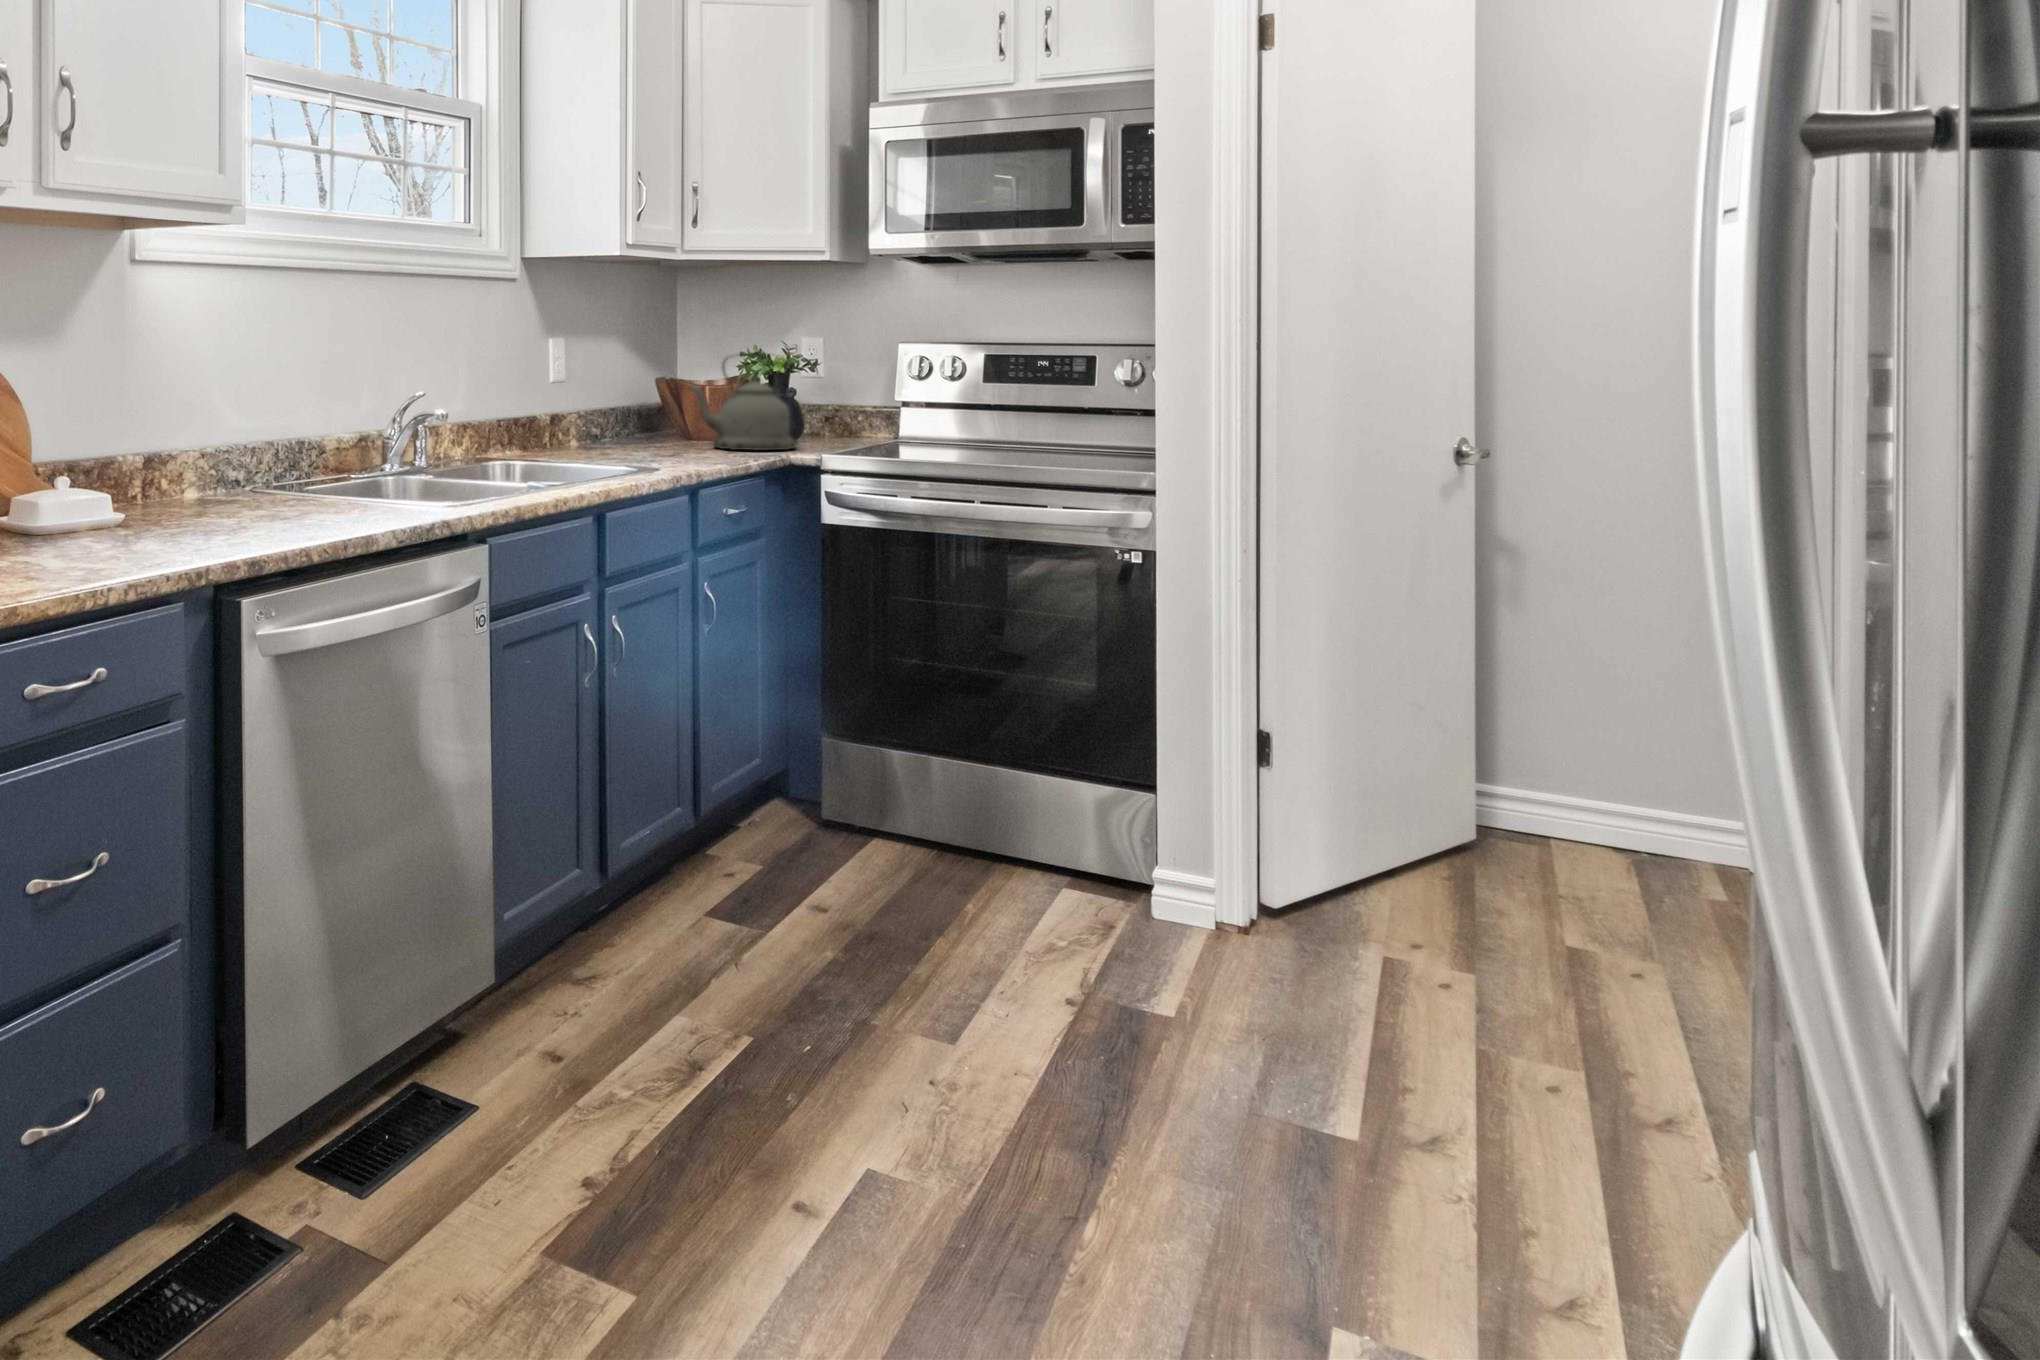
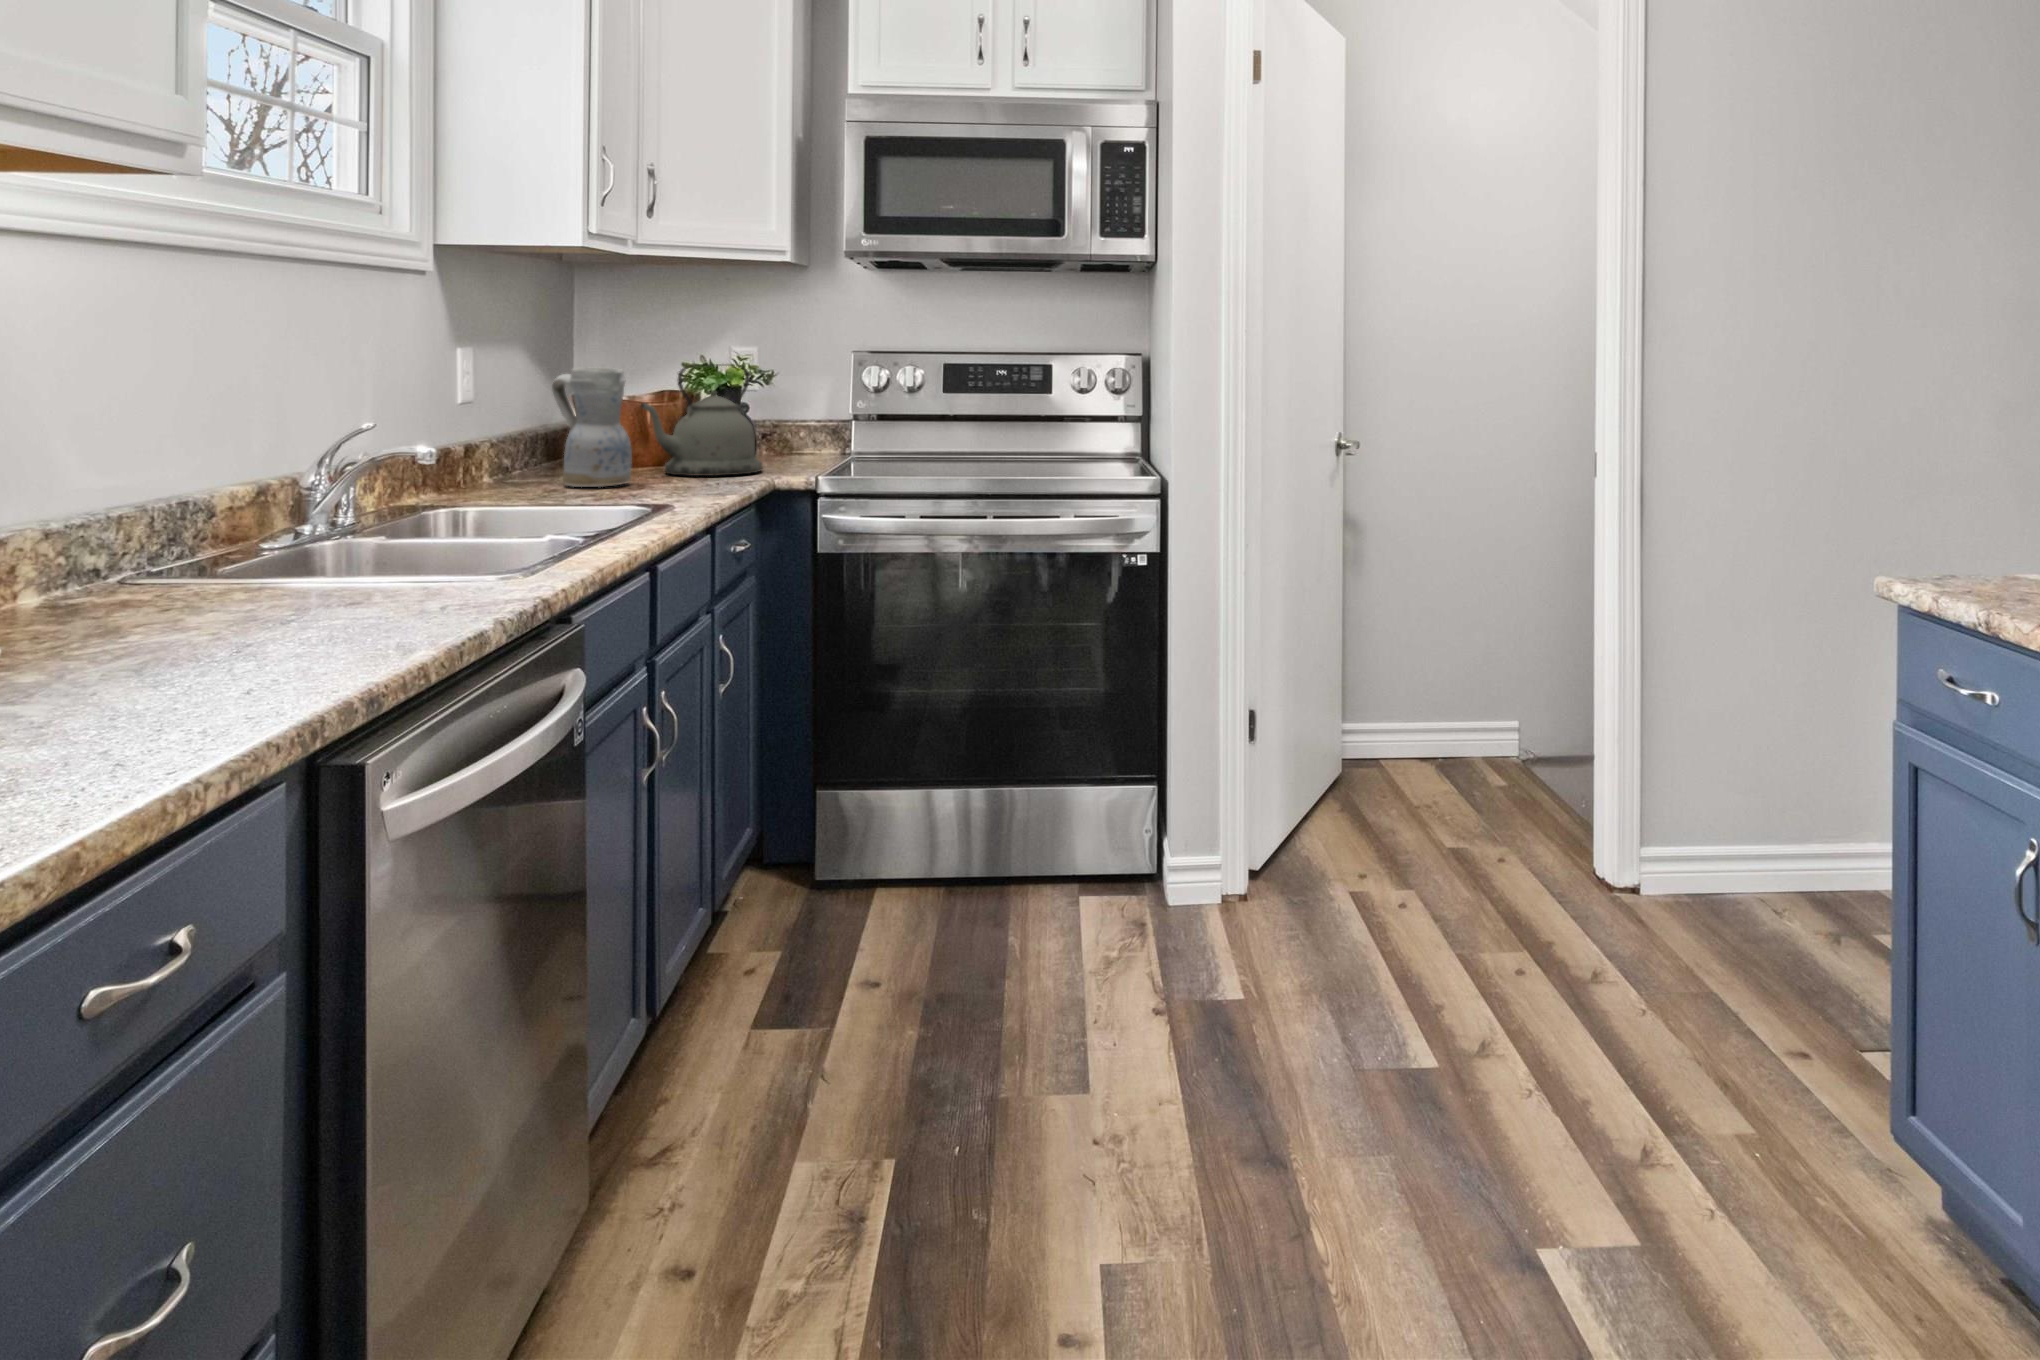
ceramic pitcher: none [614,355,673,454] -> present [552,367,632,487]

